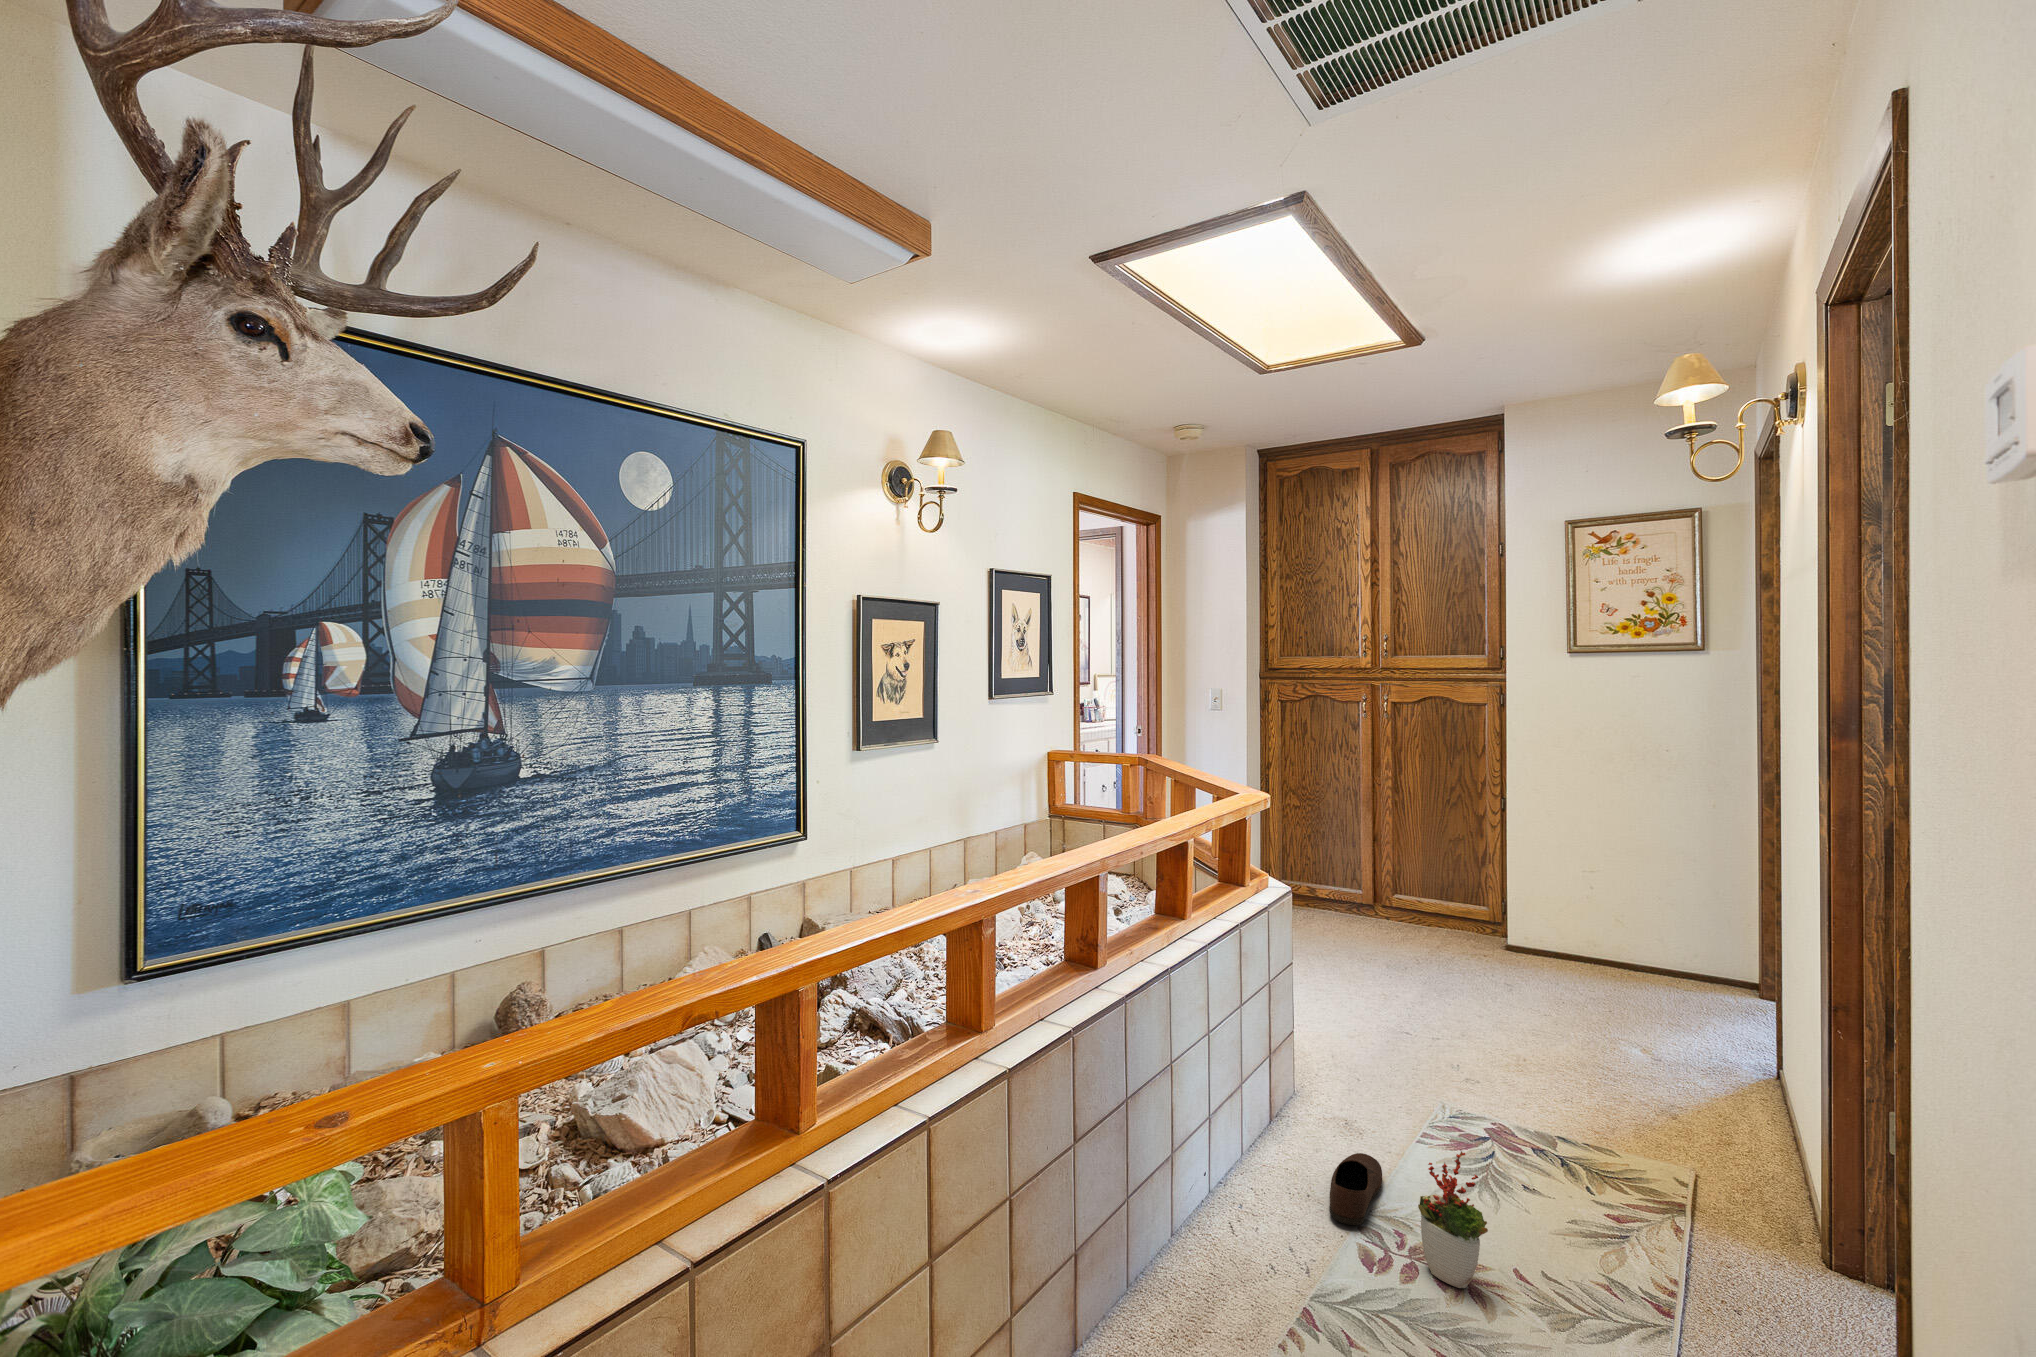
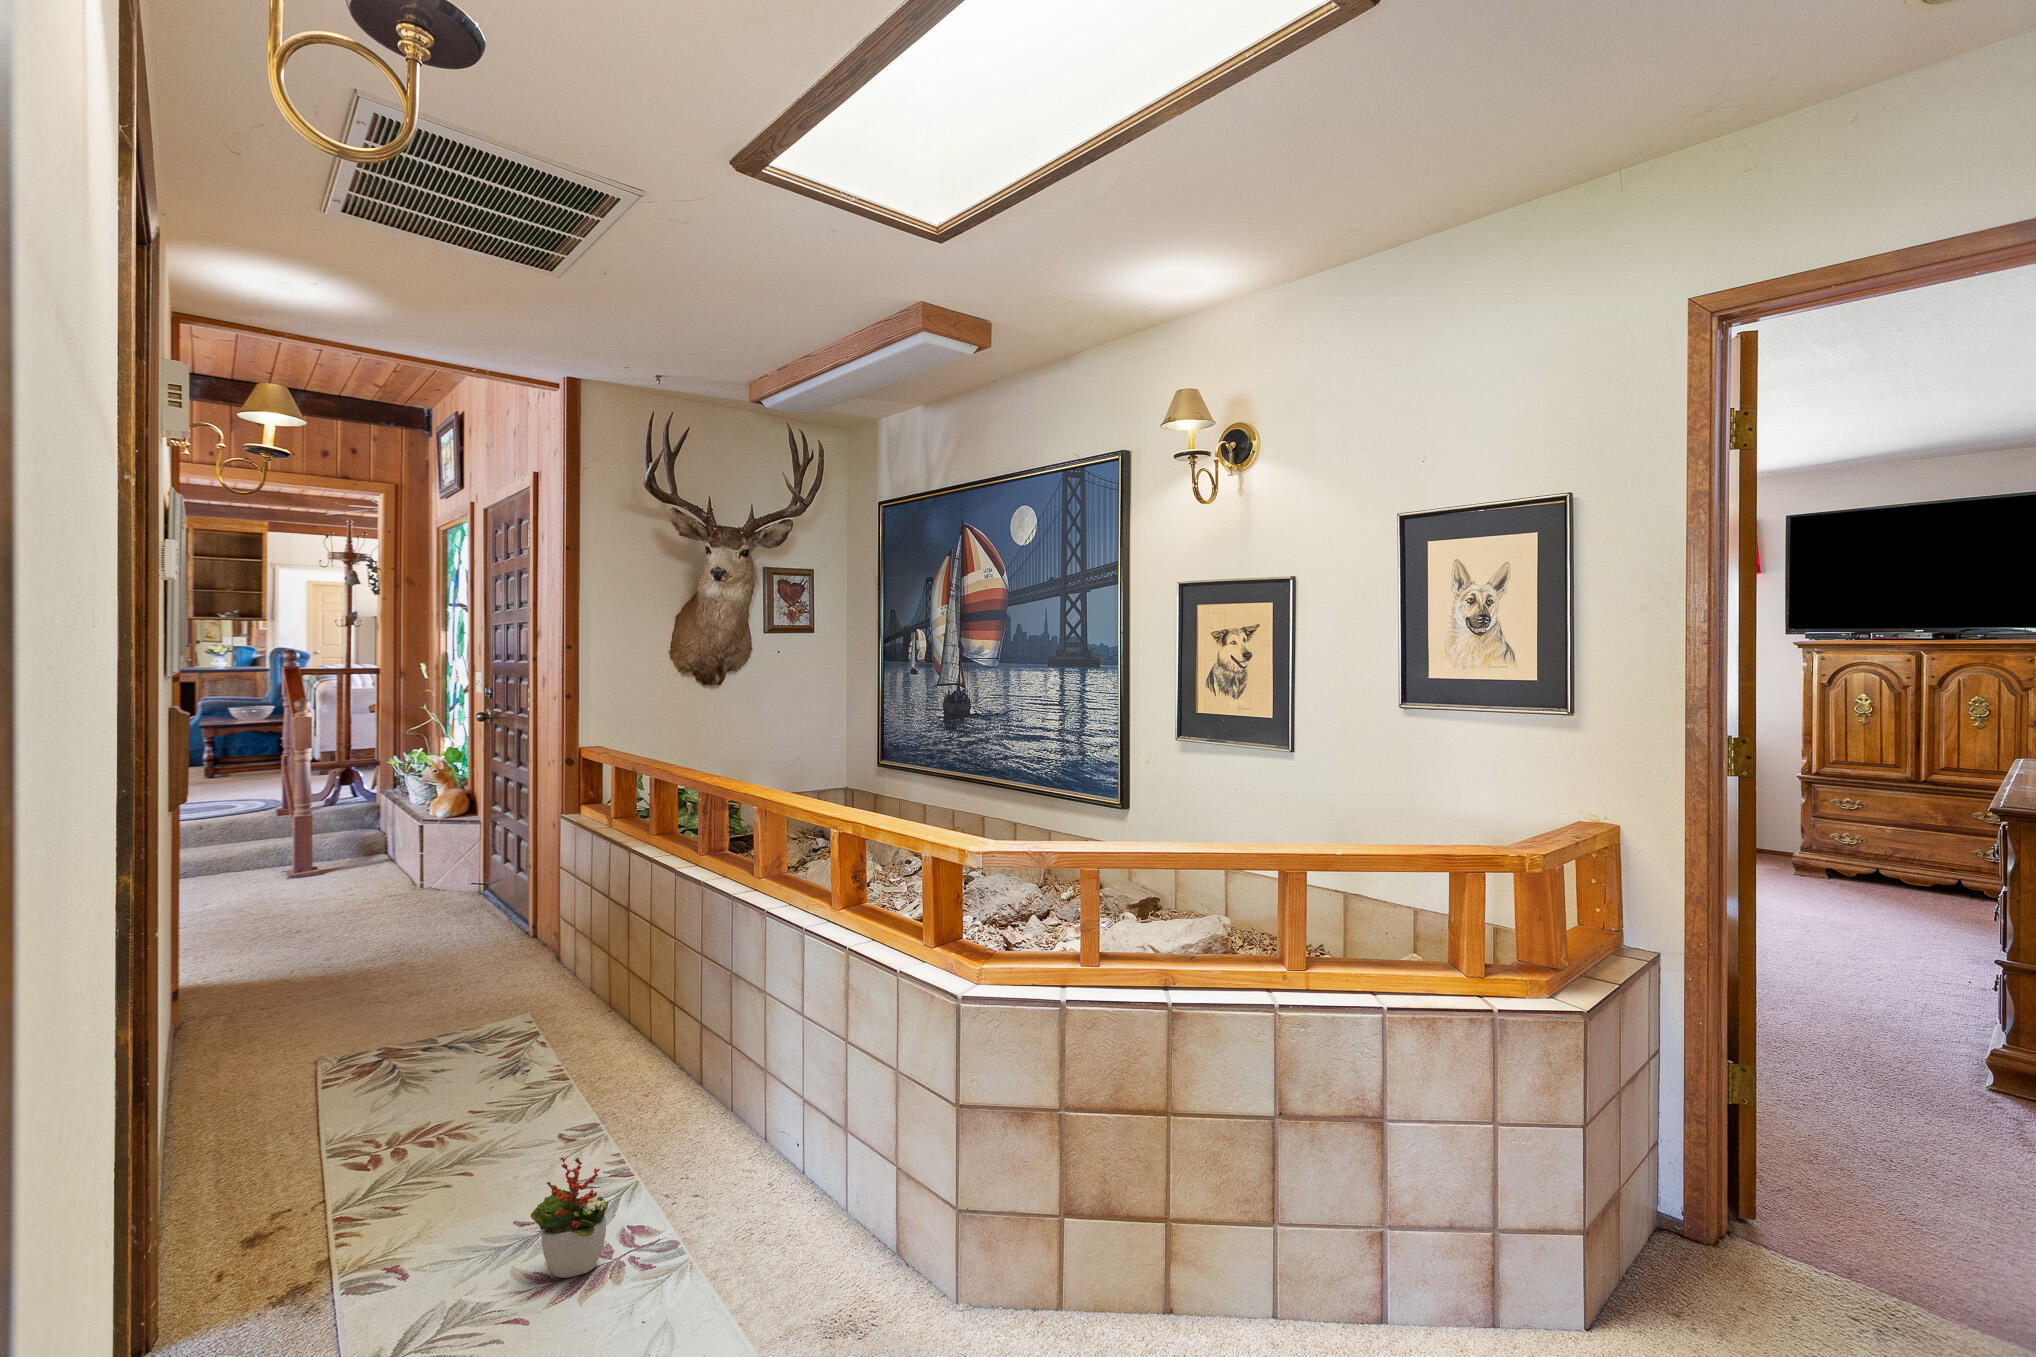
shoe: present [1330,1153,1382,1225] -> none [677,1198,769,1293]

